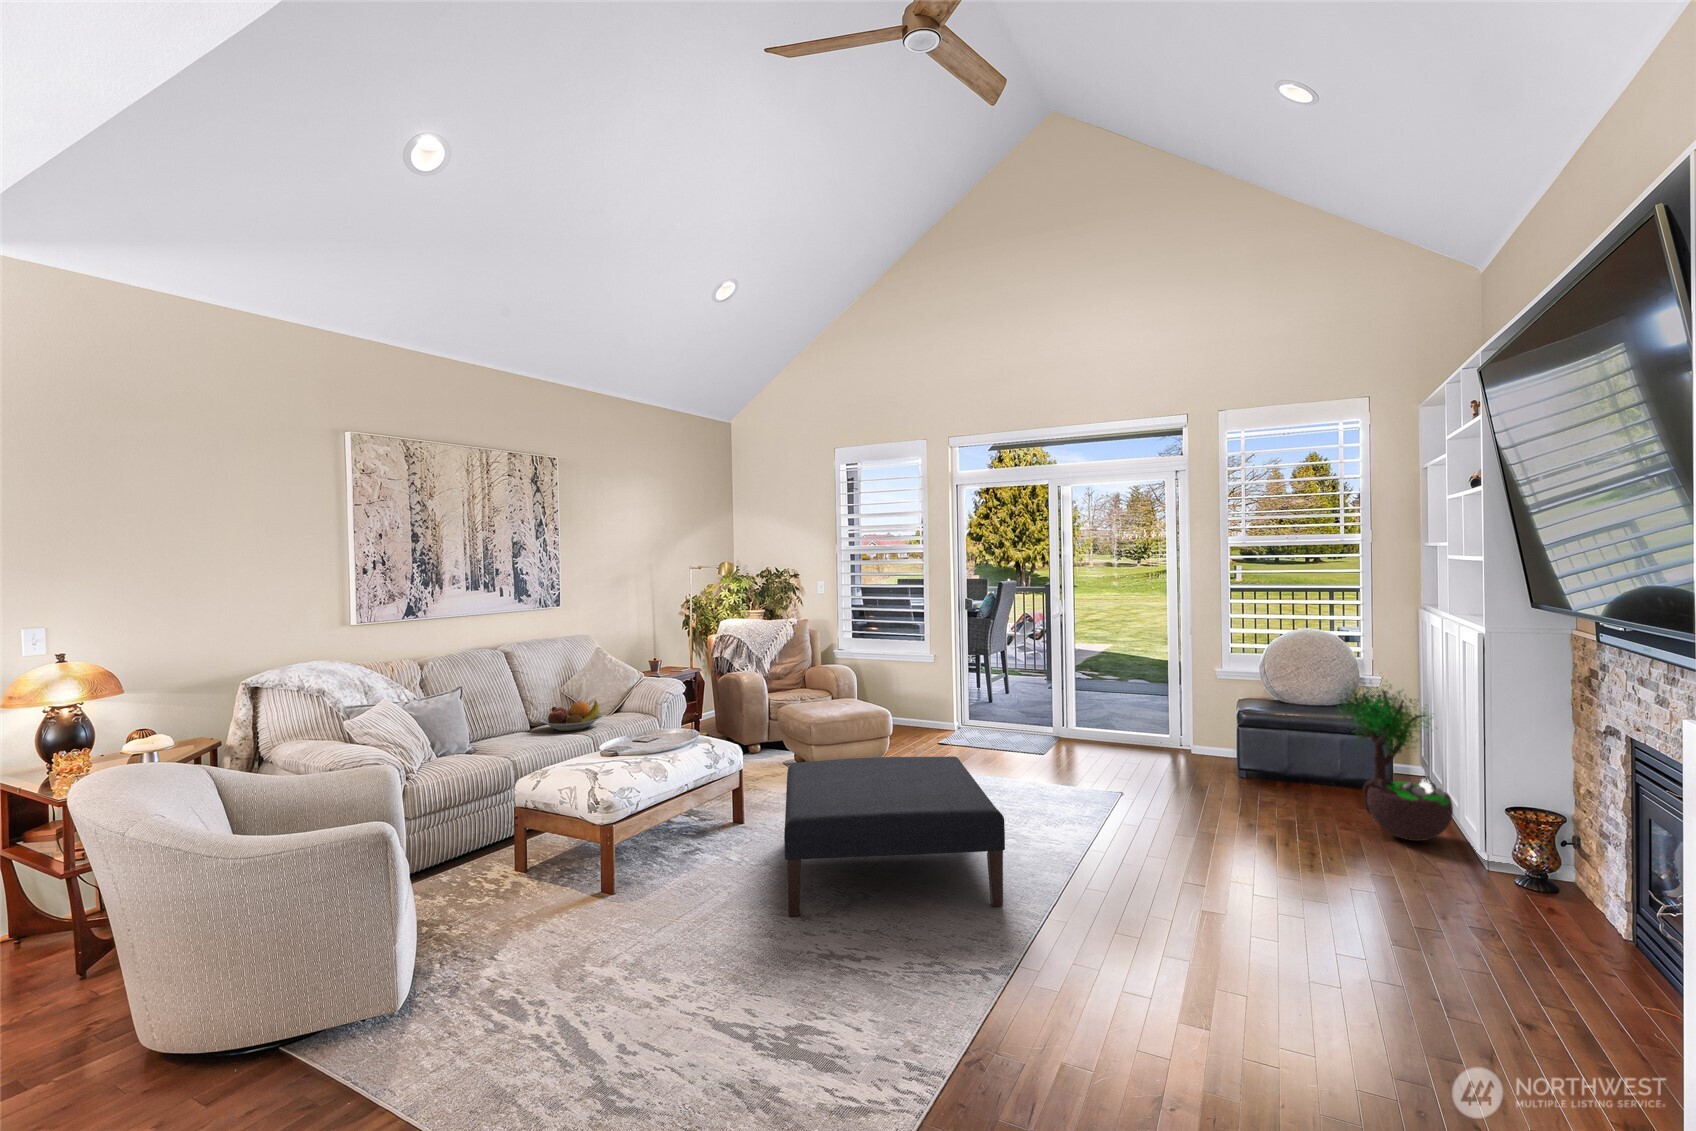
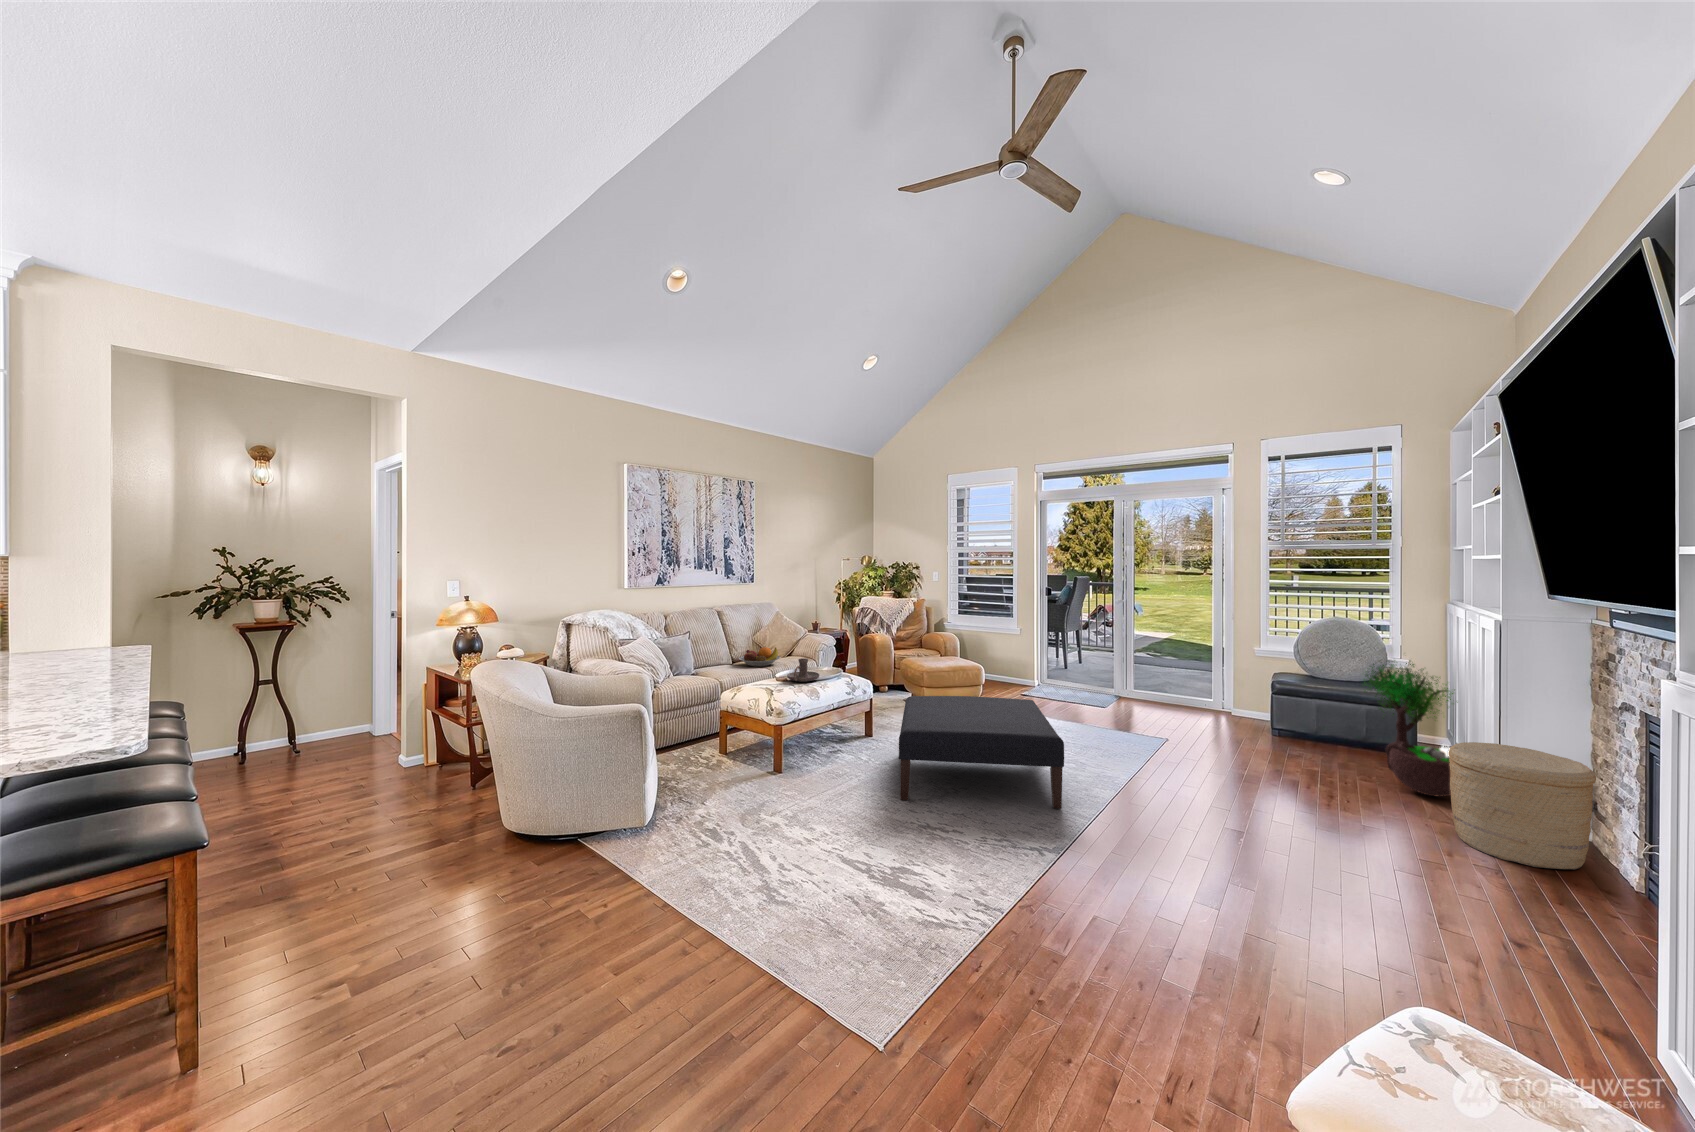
candle holder: none [616,719,664,754] -> present [787,658,819,682]
woven basket: none [1436,778,1585,922] -> present [1448,742,1596,869]

